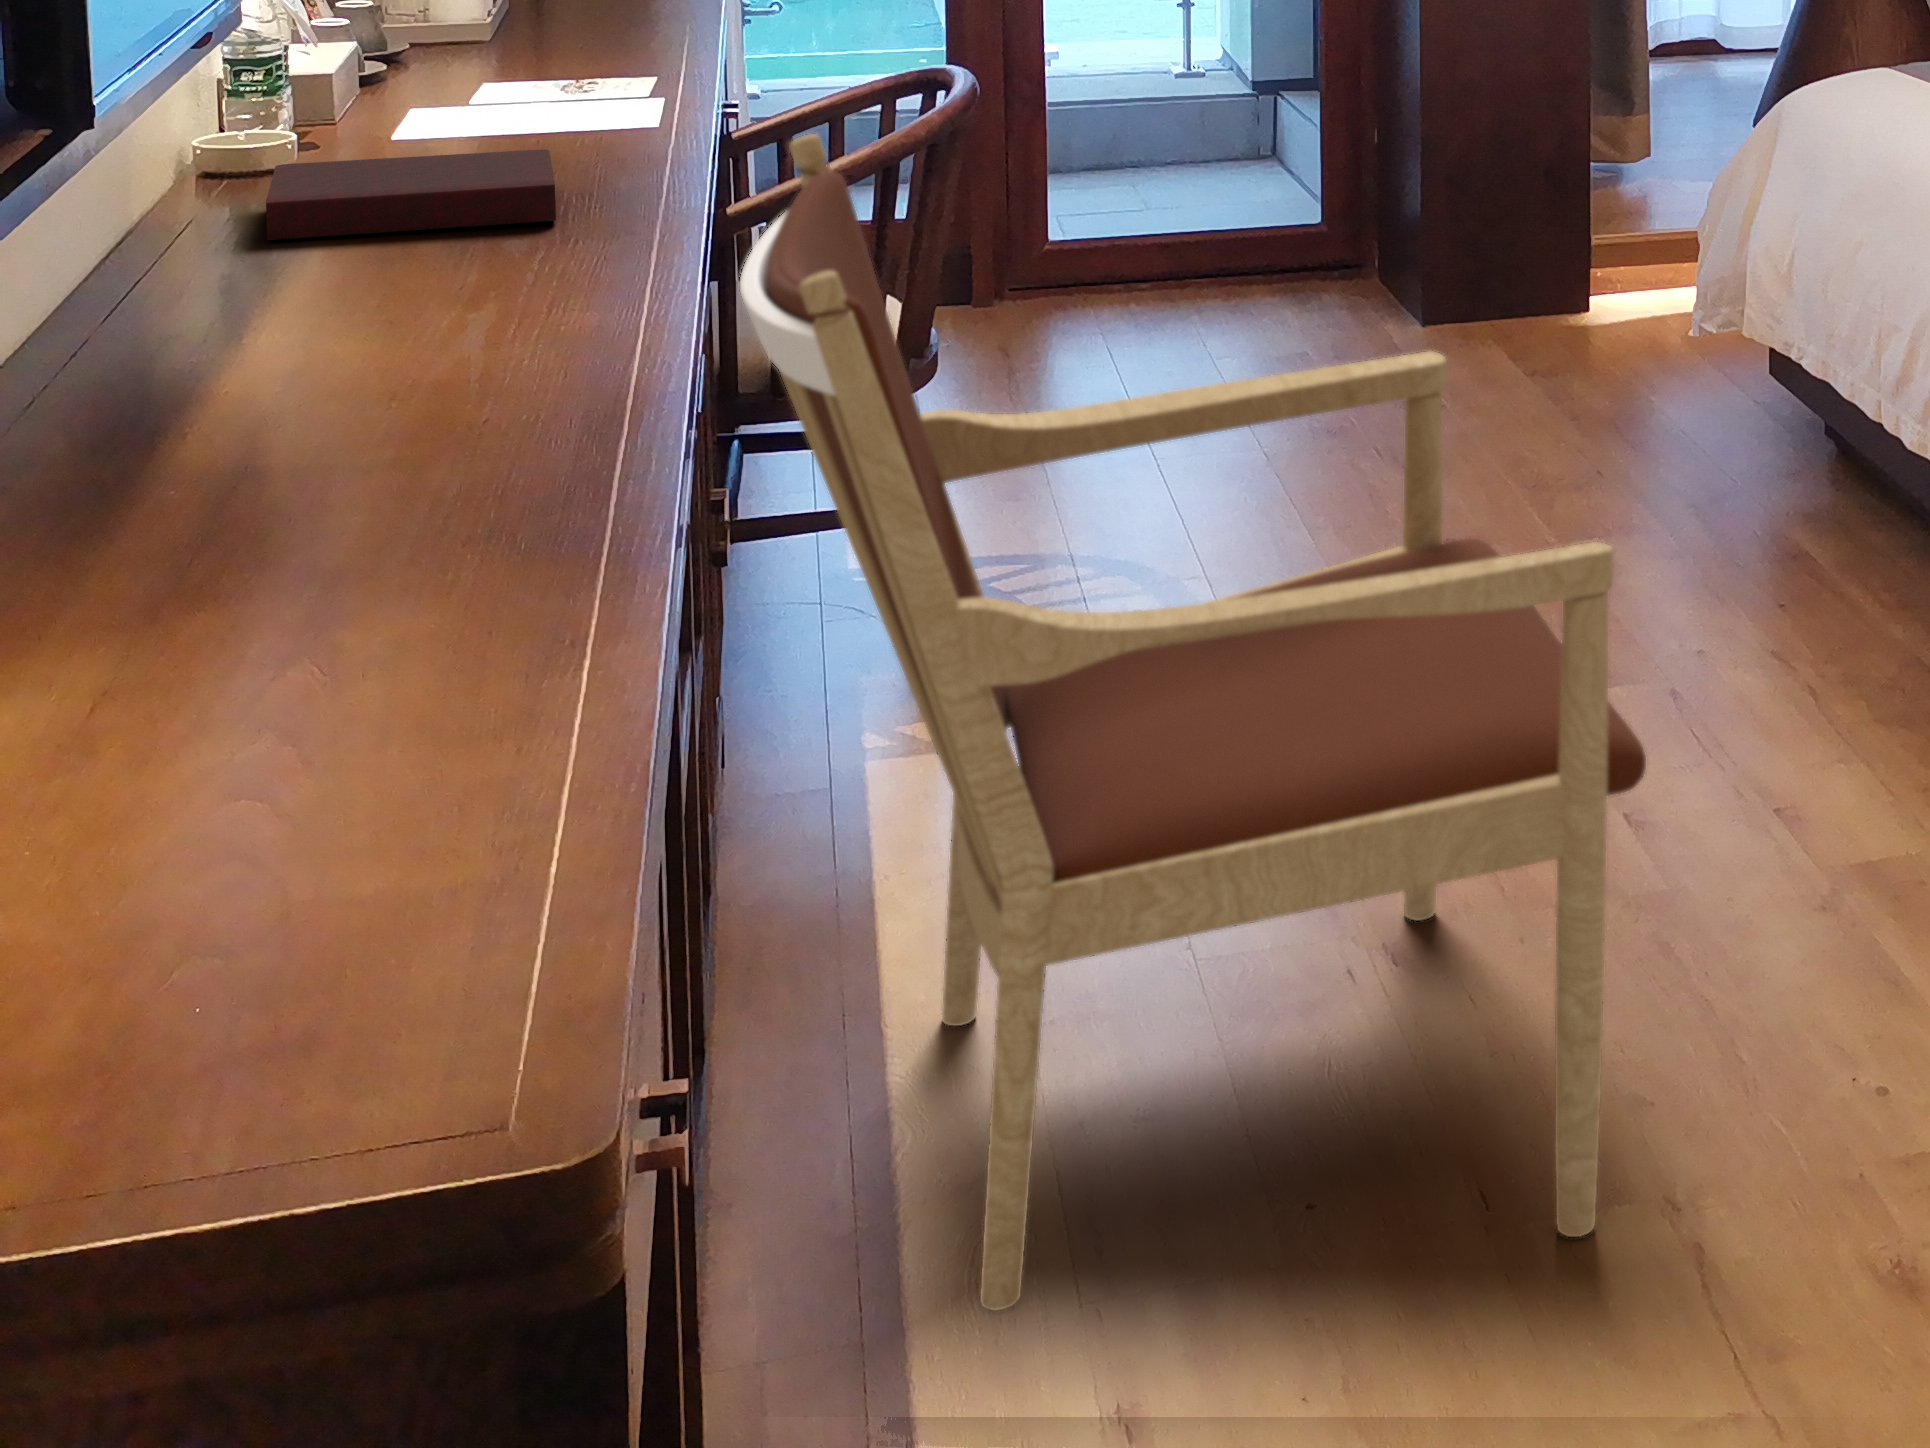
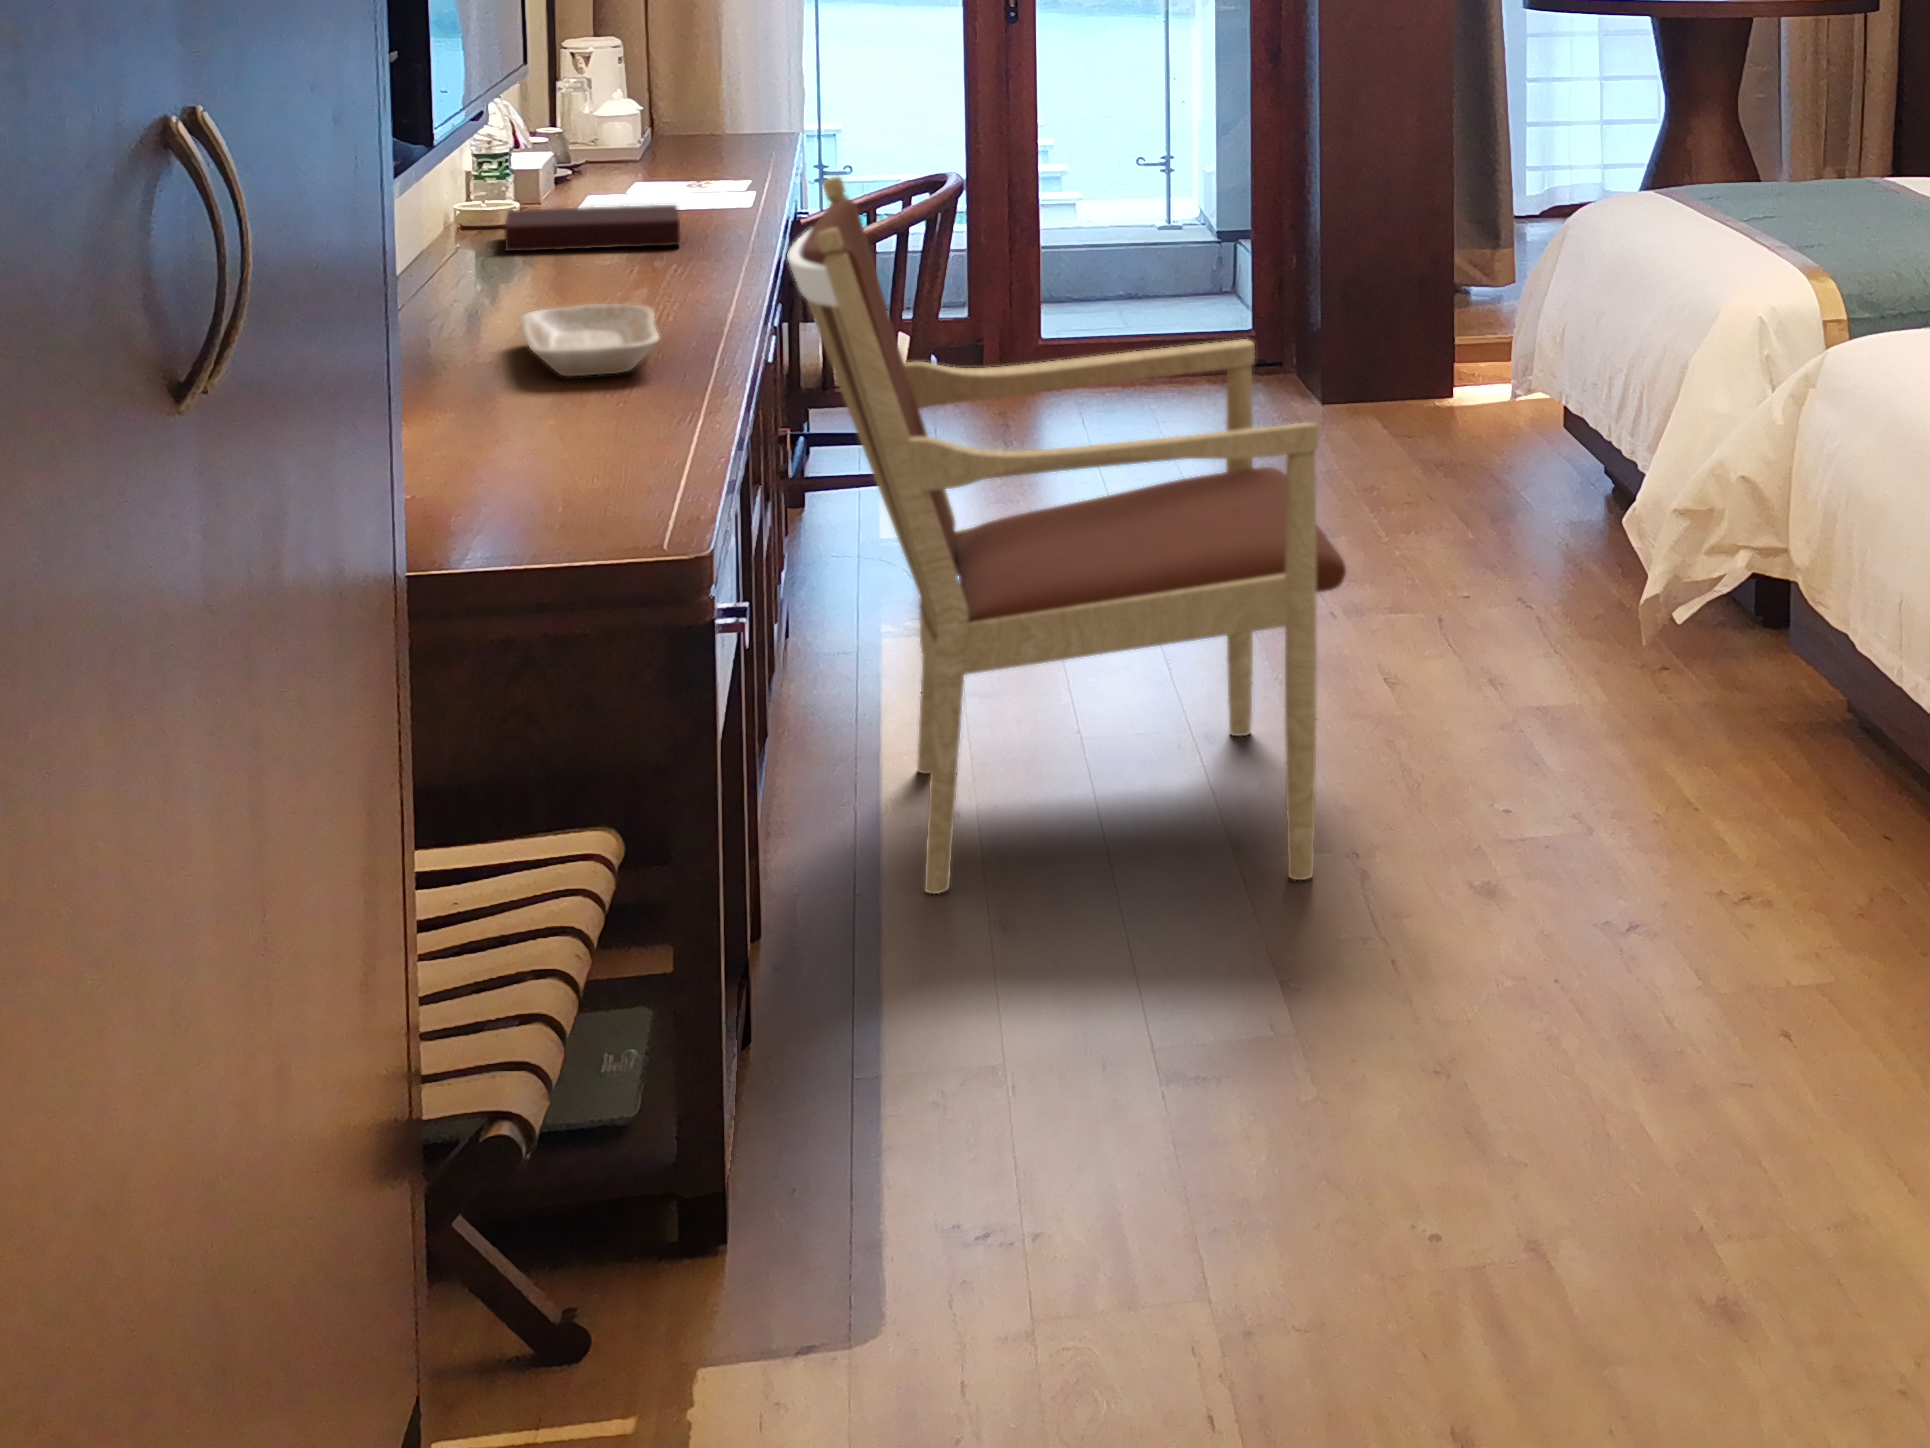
tray: none [265,401,523,581] -> present [520,304,659,376]

